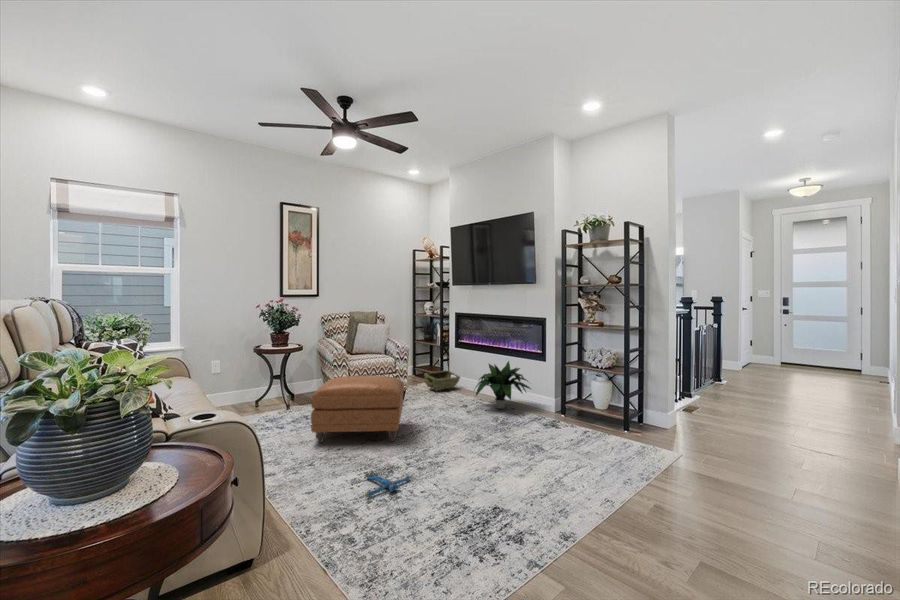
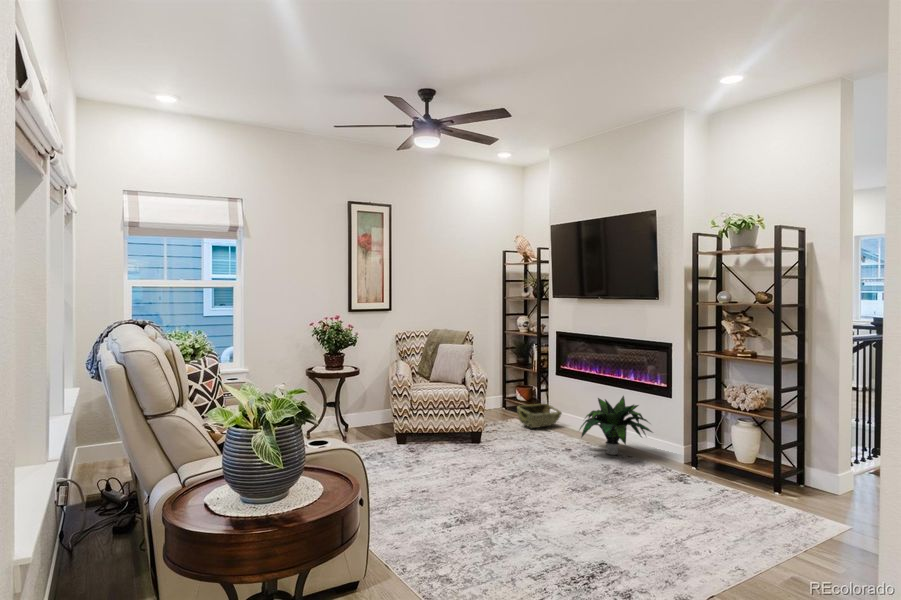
ottoman: present [311,375,404,443] -> none [393,408,495,485]
plush toy: present [365,470,411,497] -> none [457,514,507,542]

